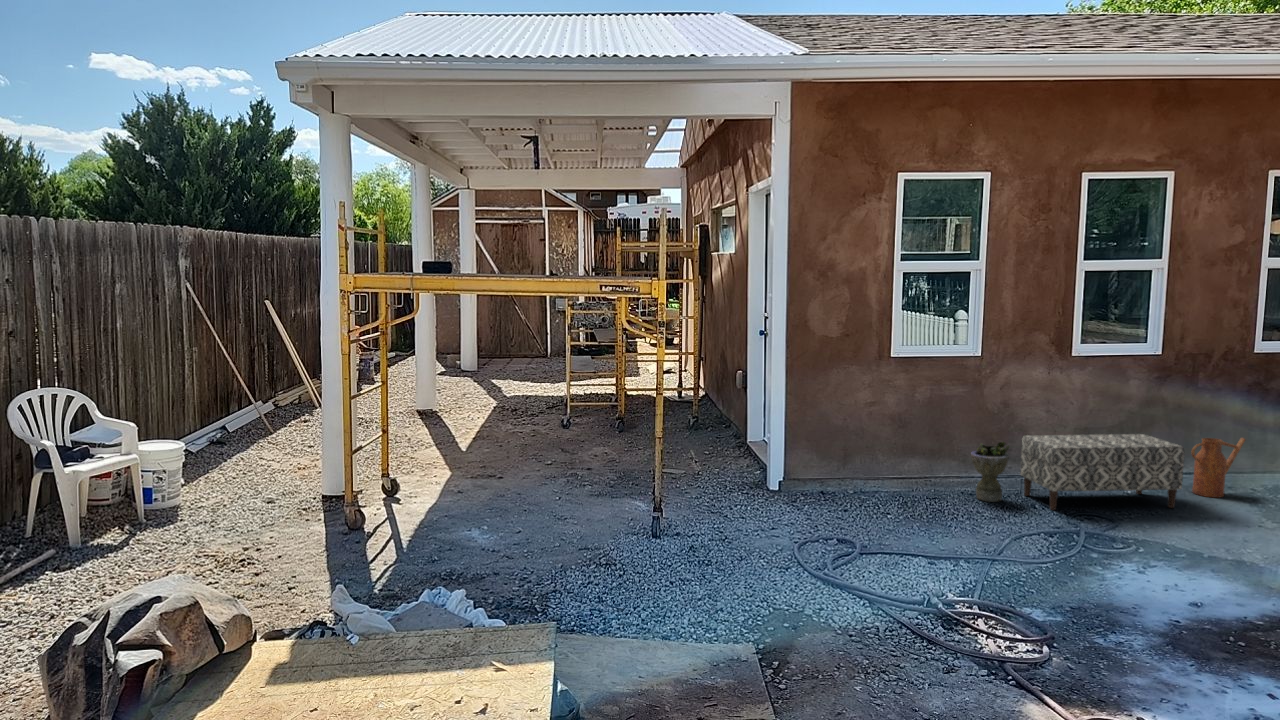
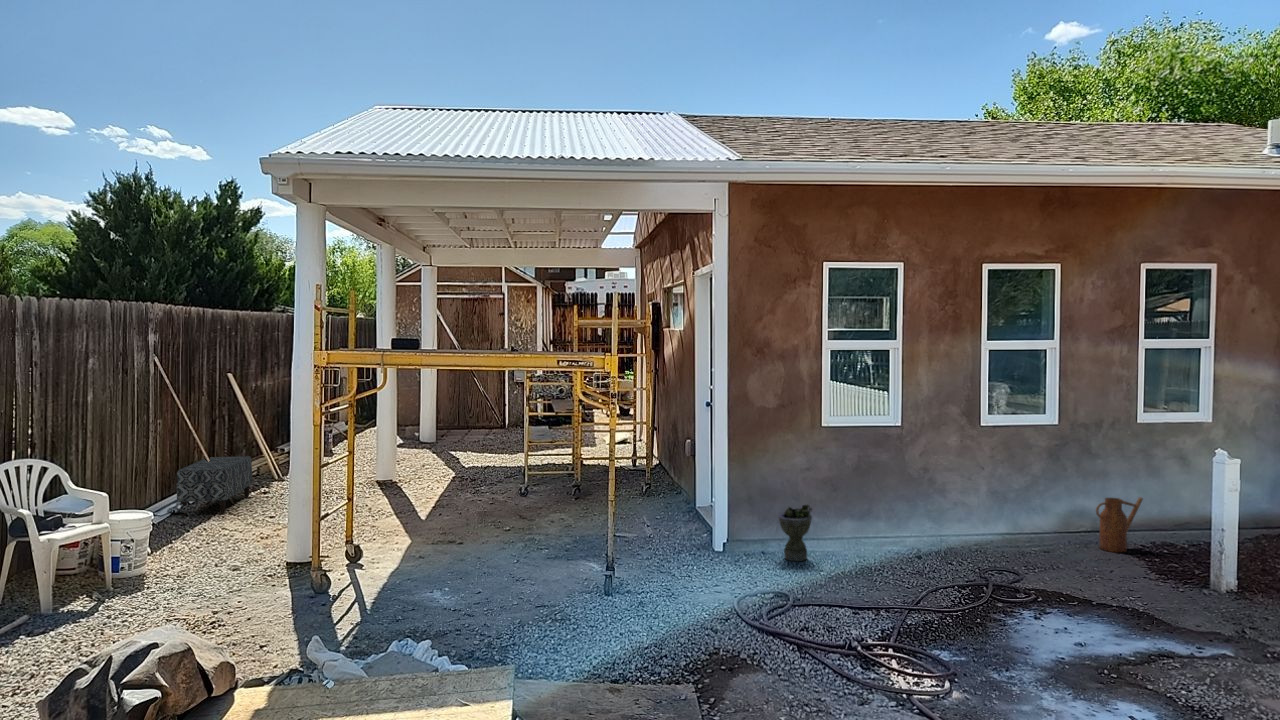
bench: present [1020,434,1185,510] -> present [177,456,252,516]
planter: present [971,442,1009,502] -> present [779,505,812,561]

